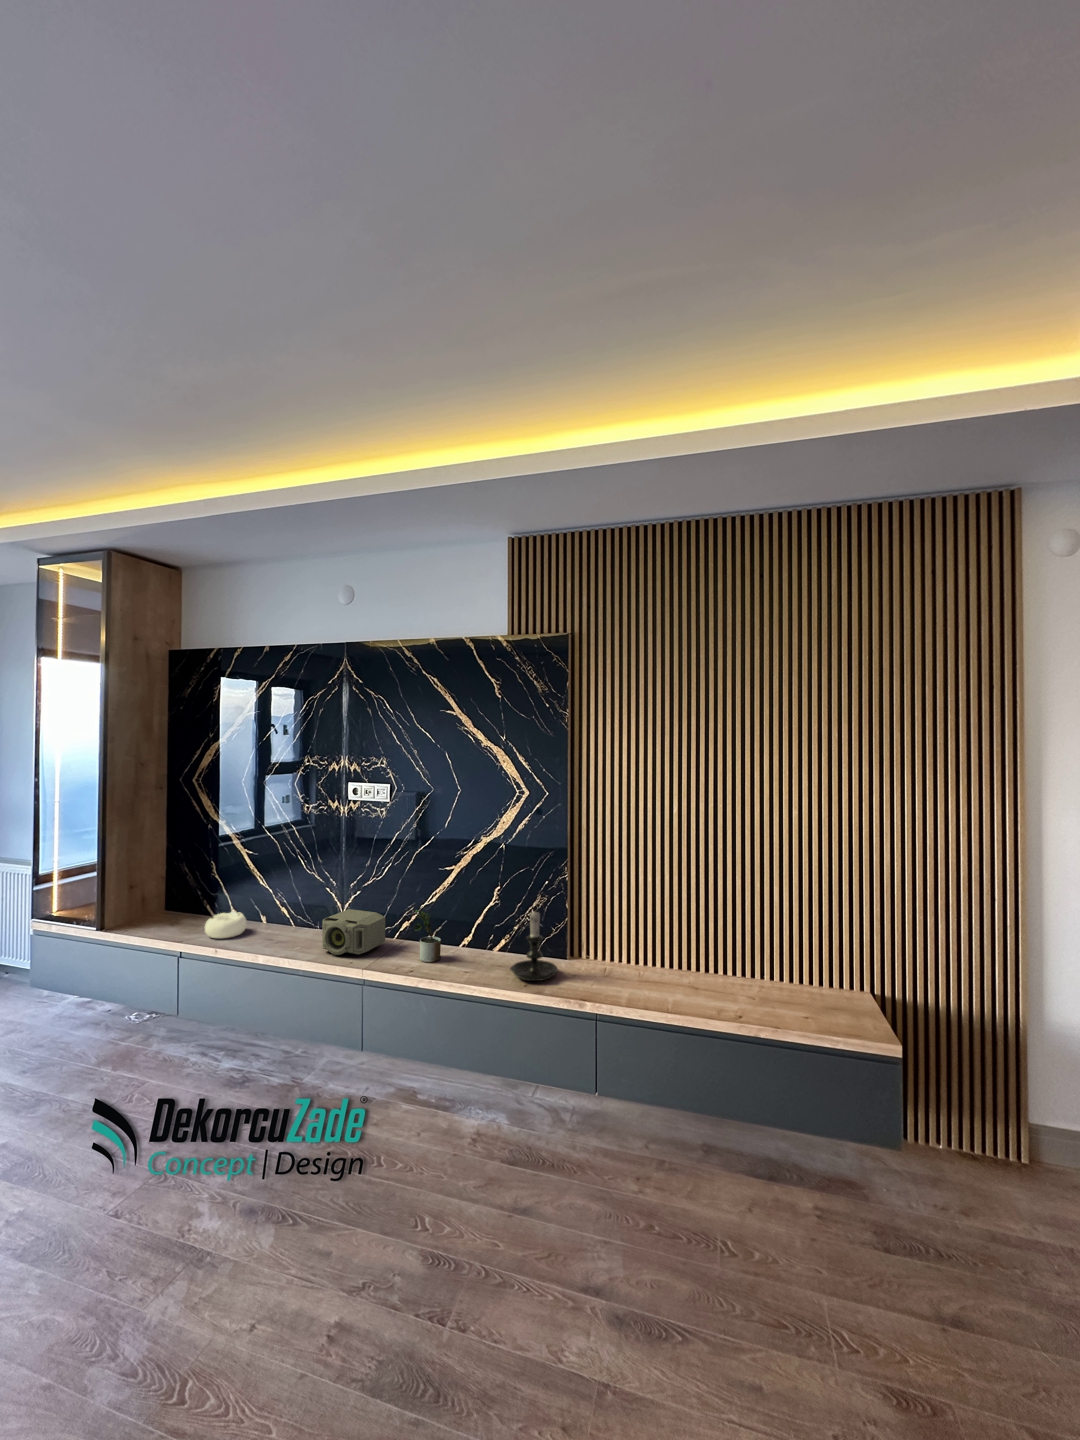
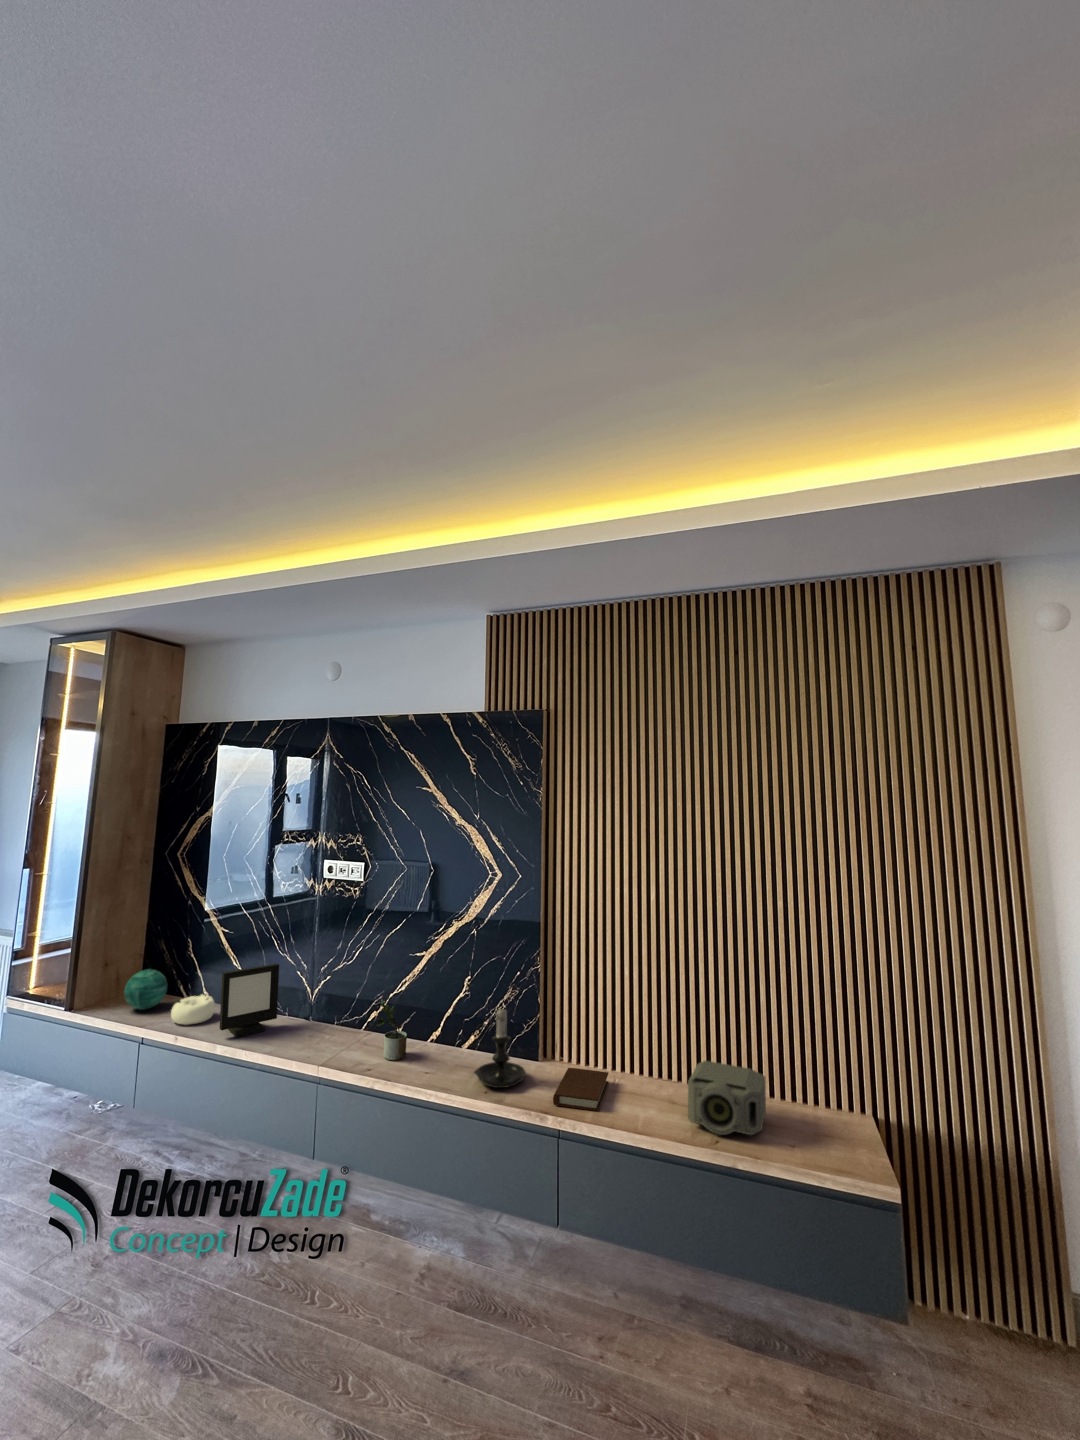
picture frame: none [257,880,310,948] -> present [219,963,279,1037]
decorative orb: none [154,889,196,927] -> present [124,969,167,1010]
speaker: present [322,909,385,955] -> present [688,1061,766,1135]
book: none [587,963,633,996] -> present [553,1068,608,1111]

